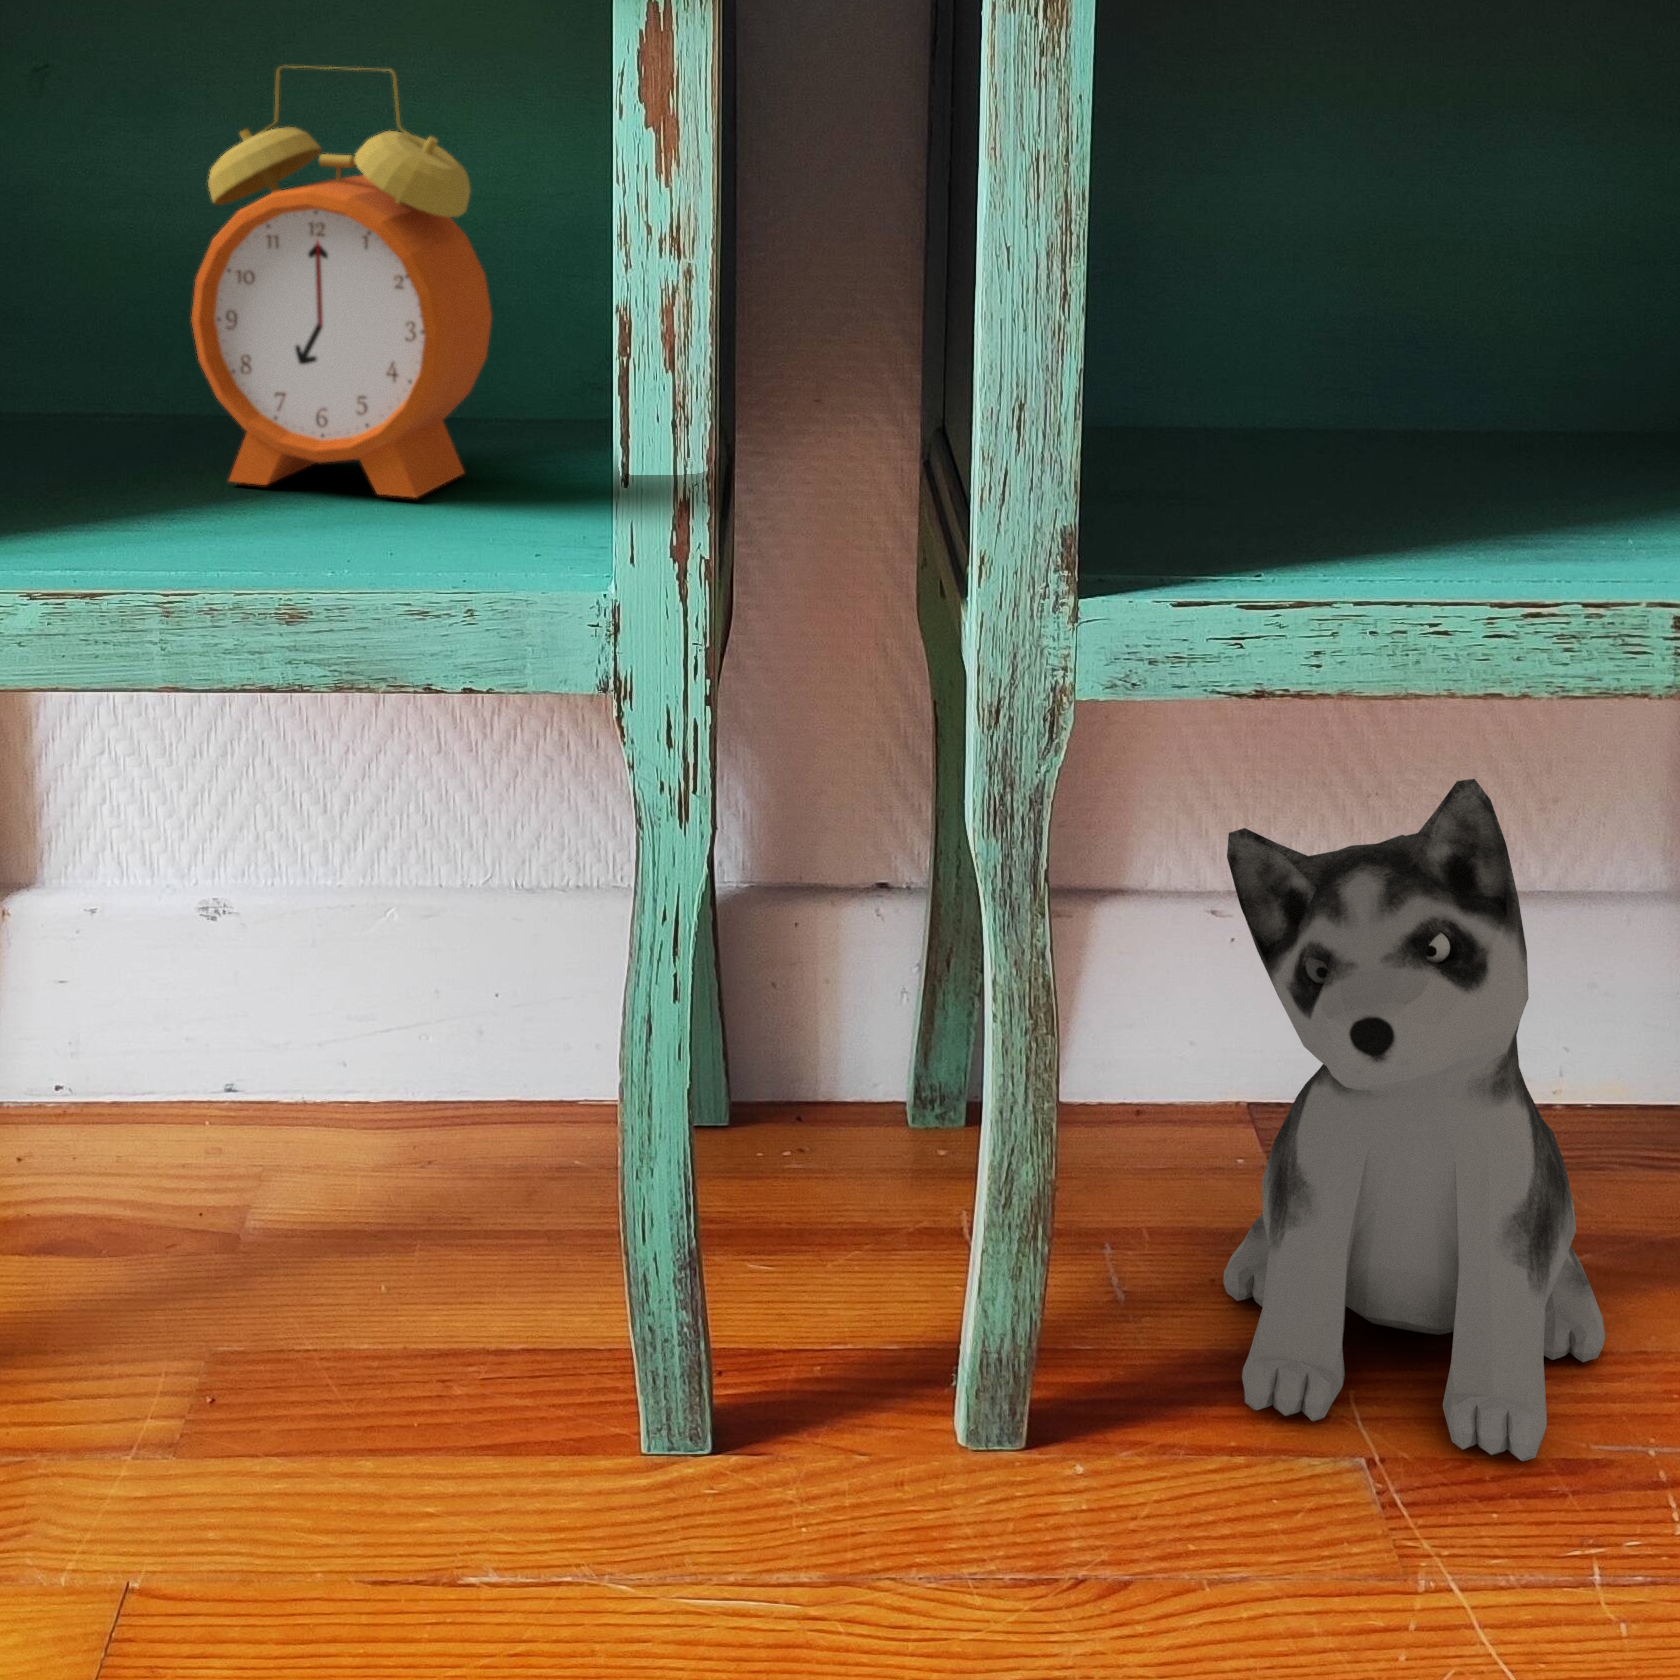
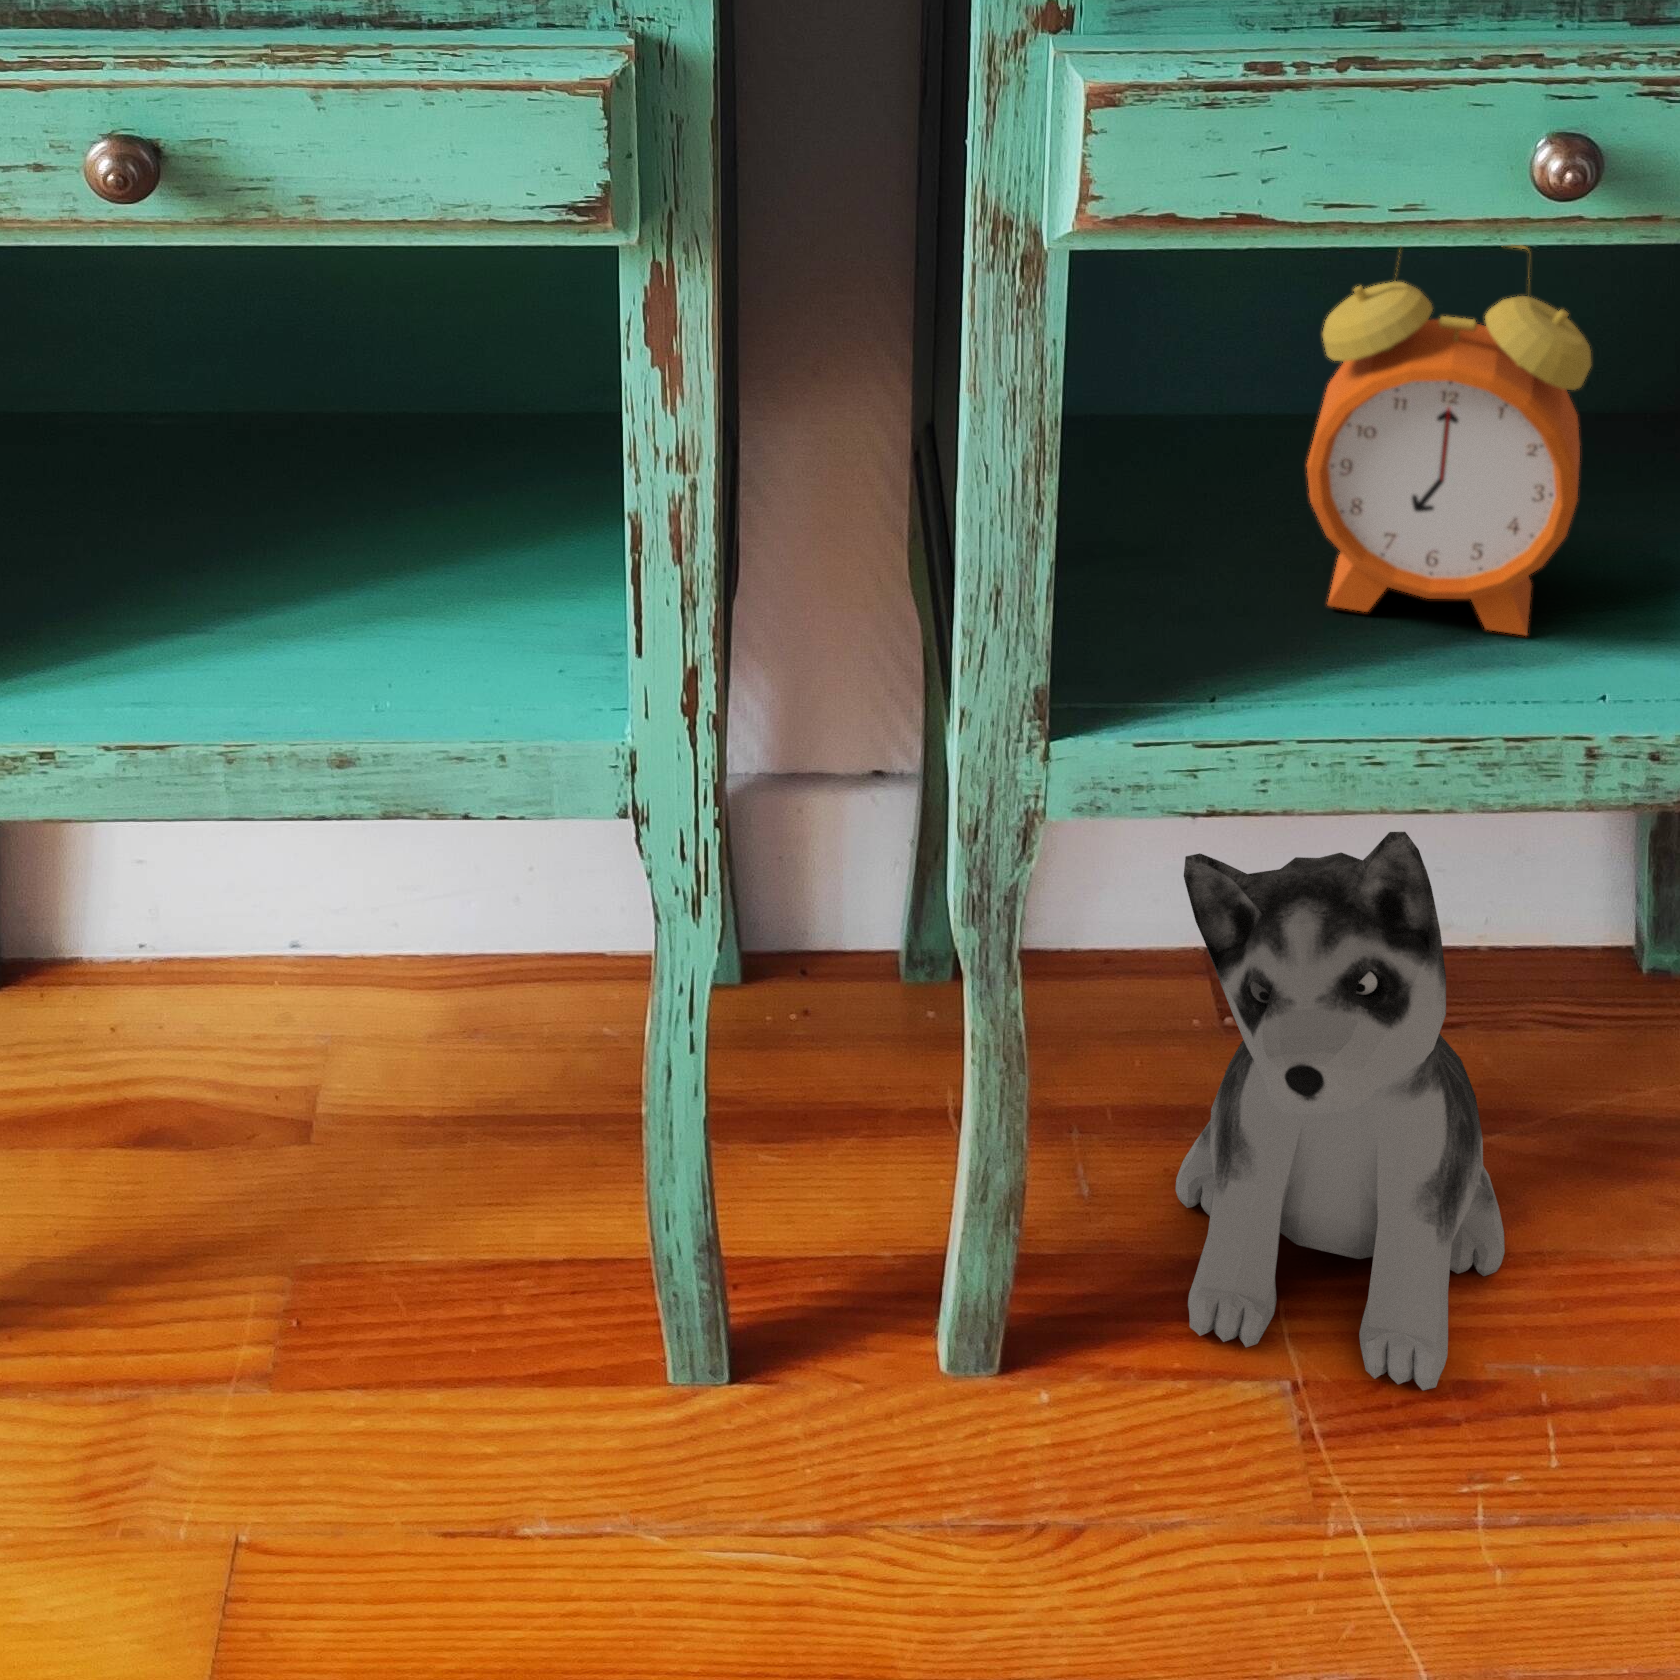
alarm clock: present [191,67,492,497] -> present [1306,246,1591,635]

